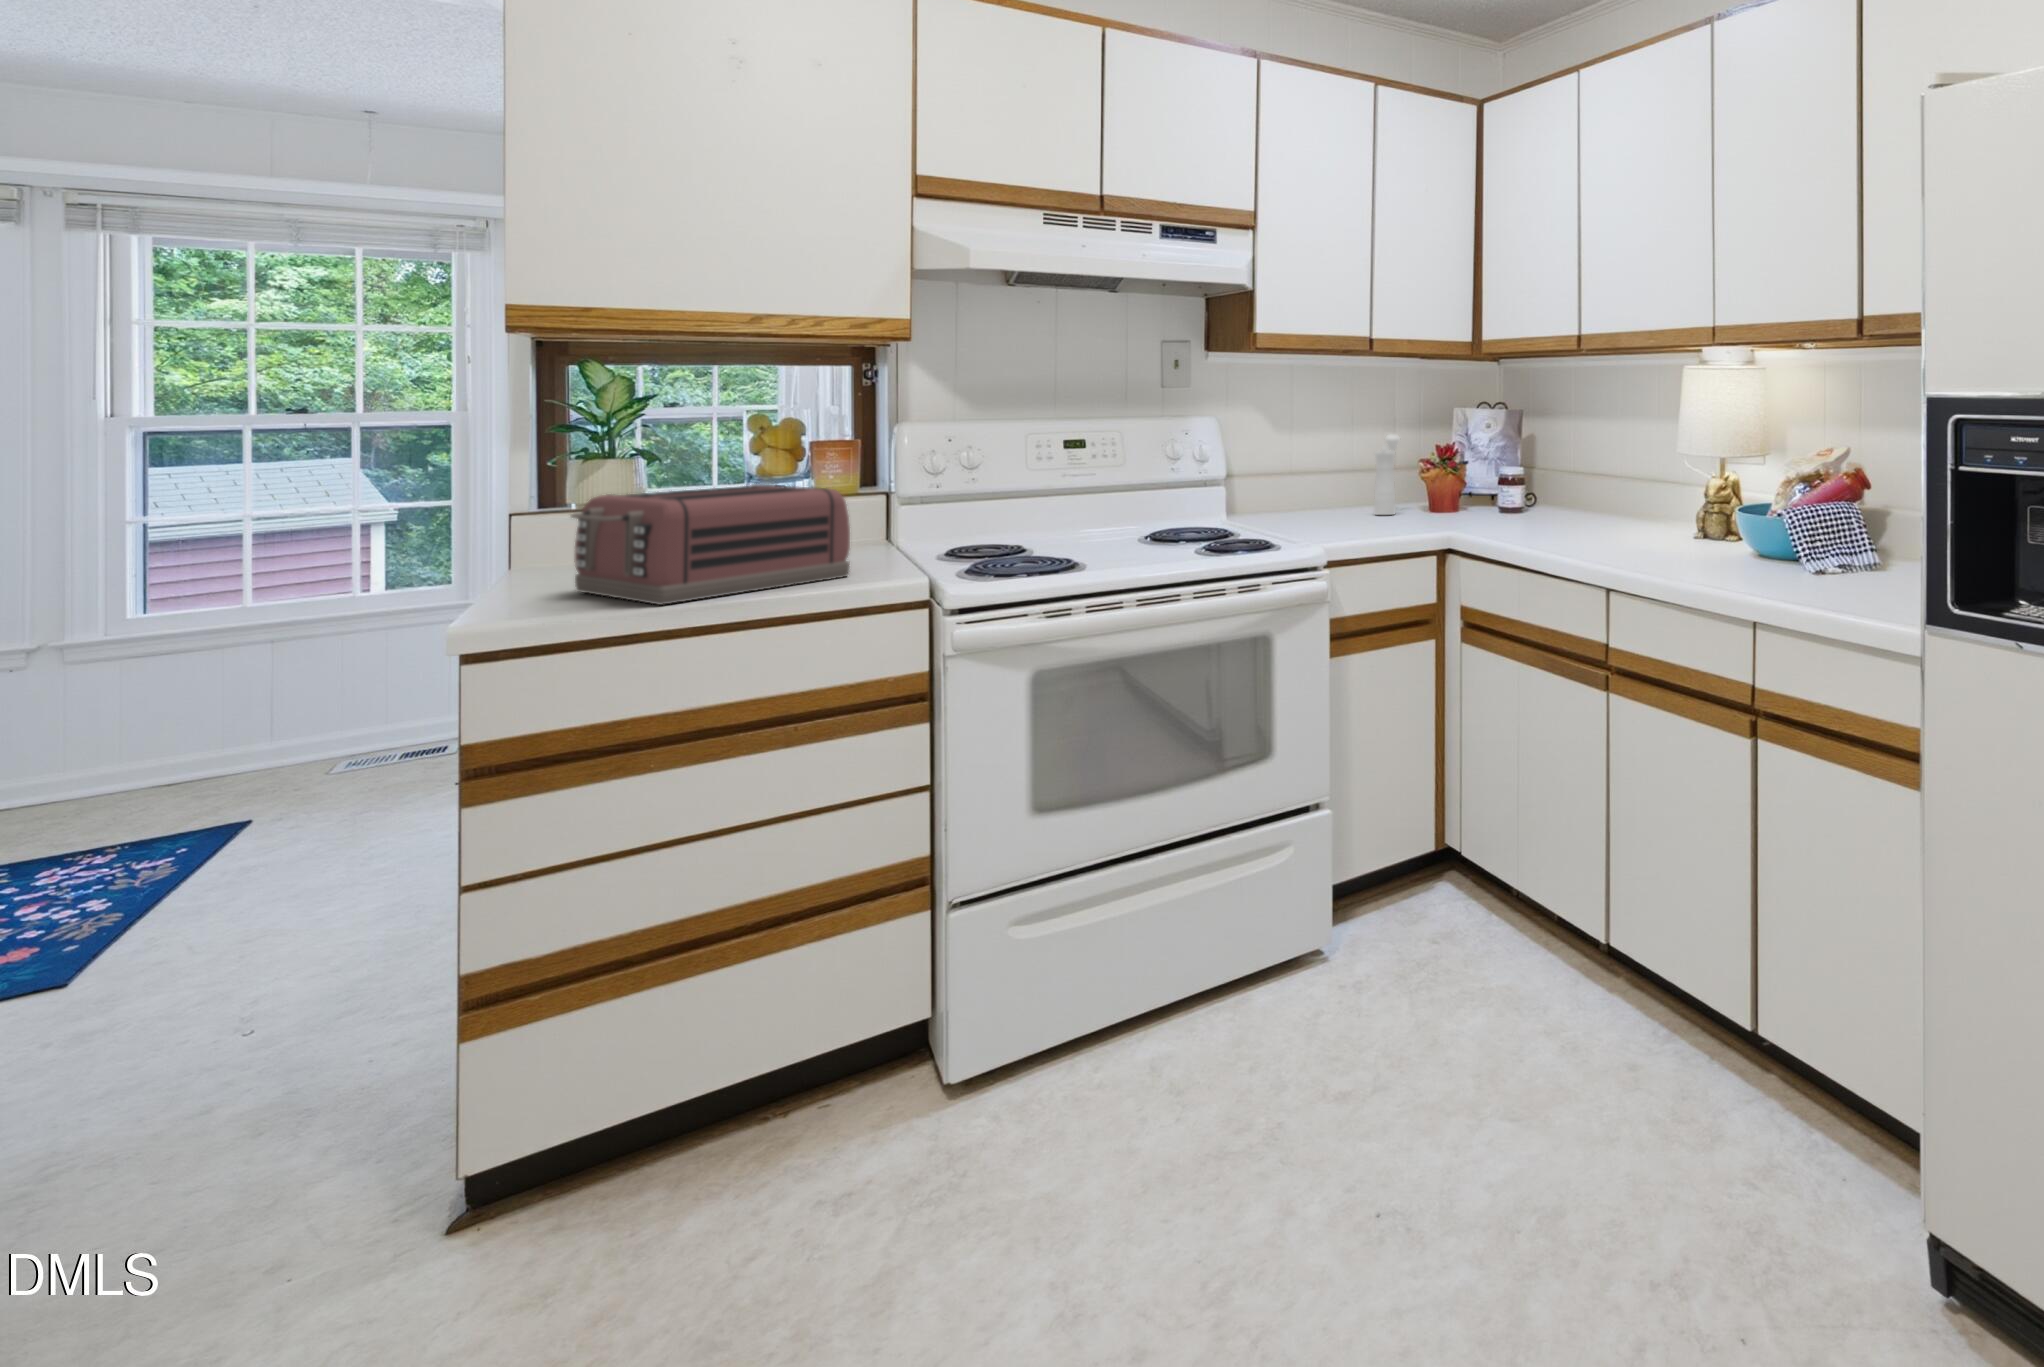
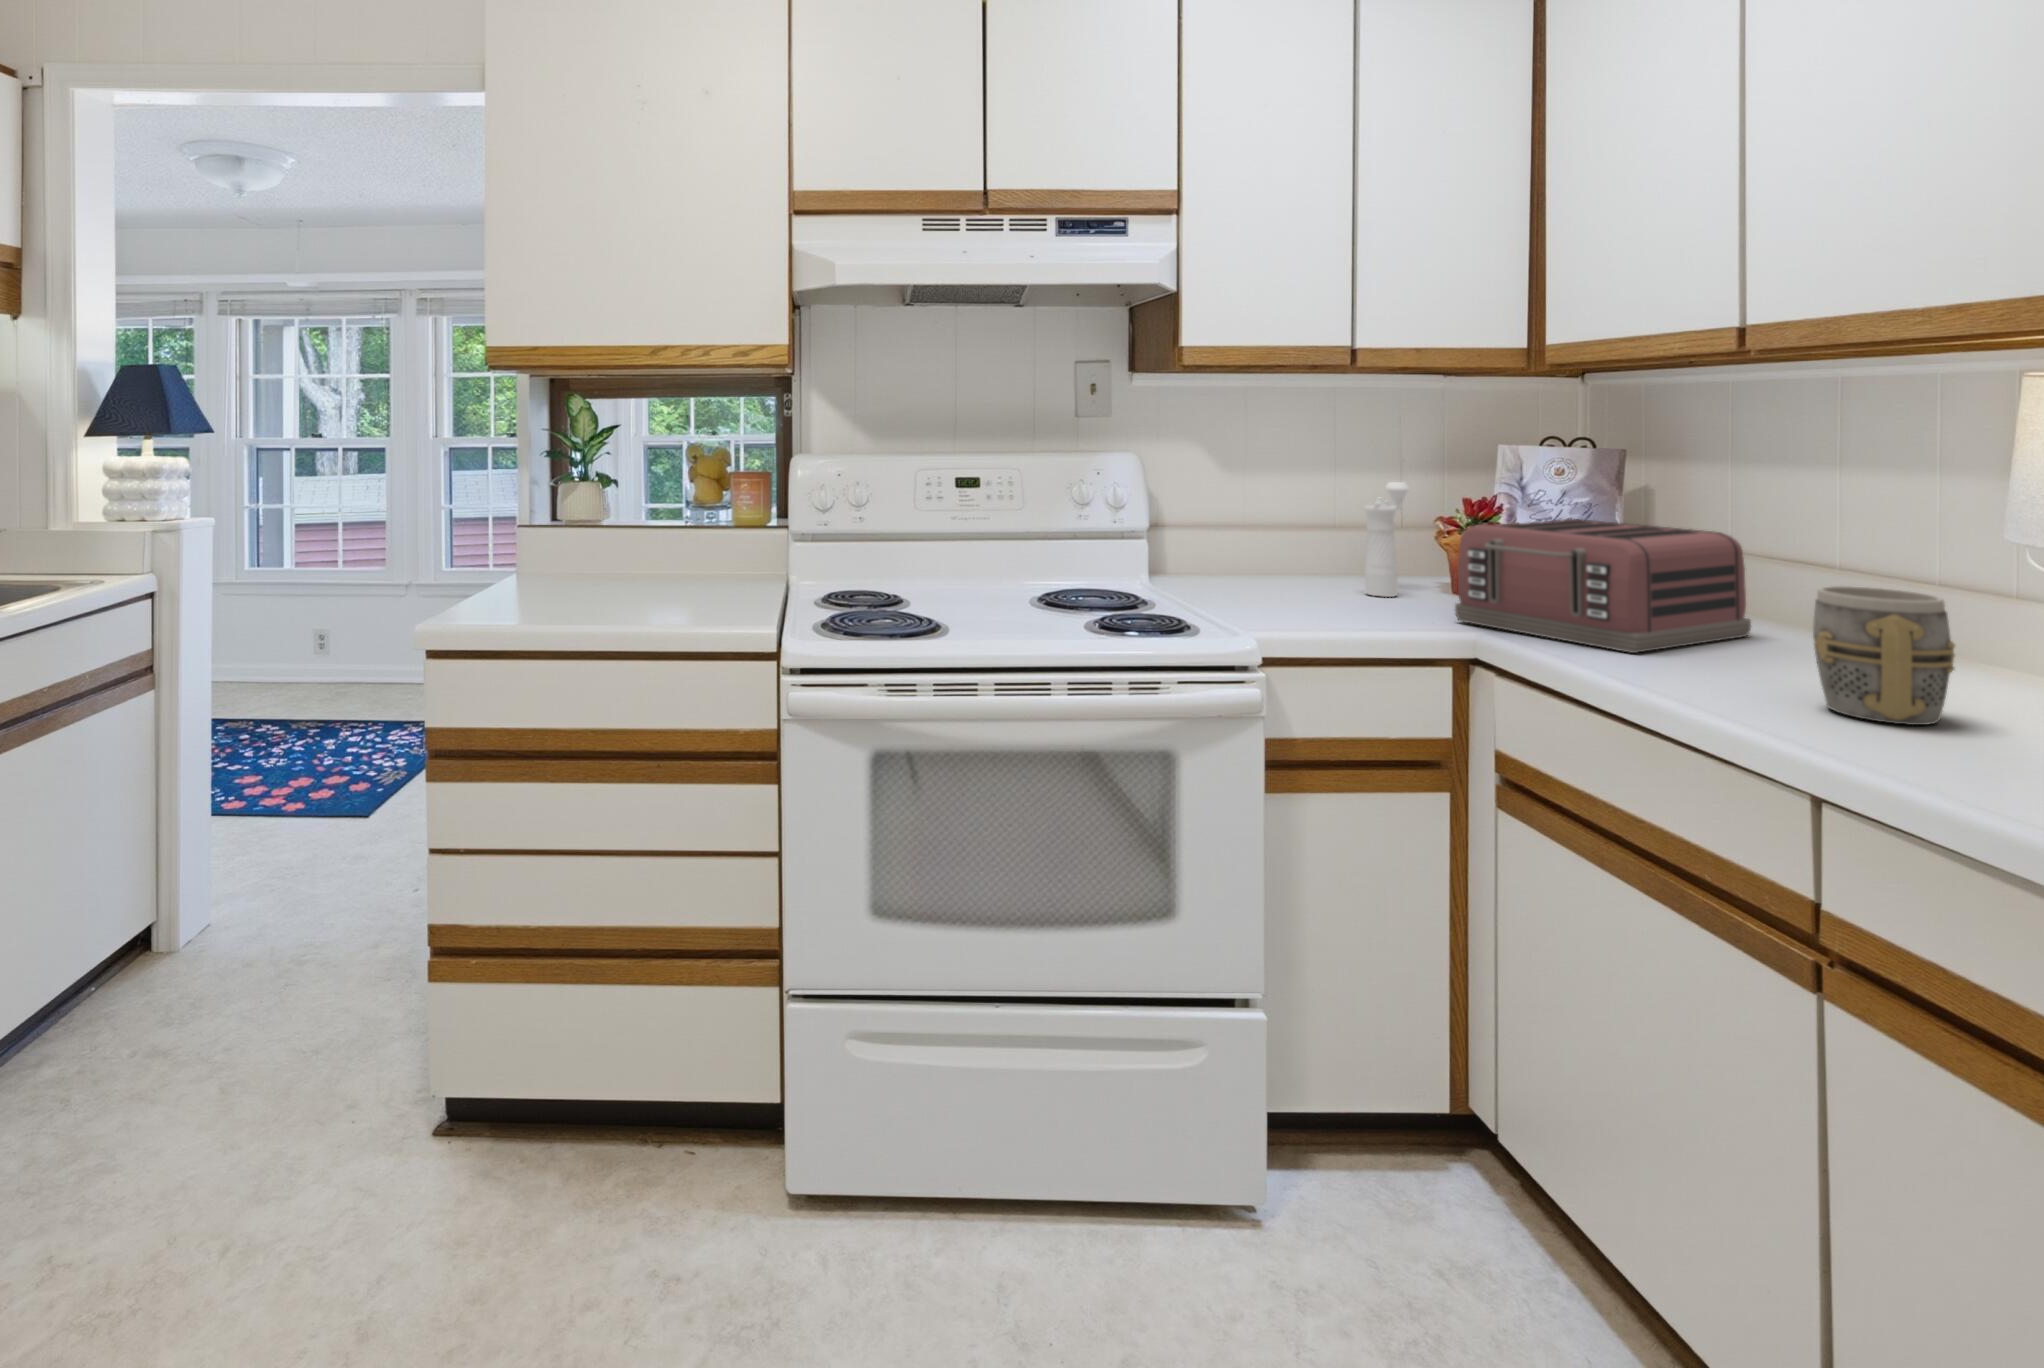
mug: none [1634,473,1692,545] -> present [1813,586,1955,725]
toaster: present [571,484,850,605] -> present [1455,518,1751,653]

